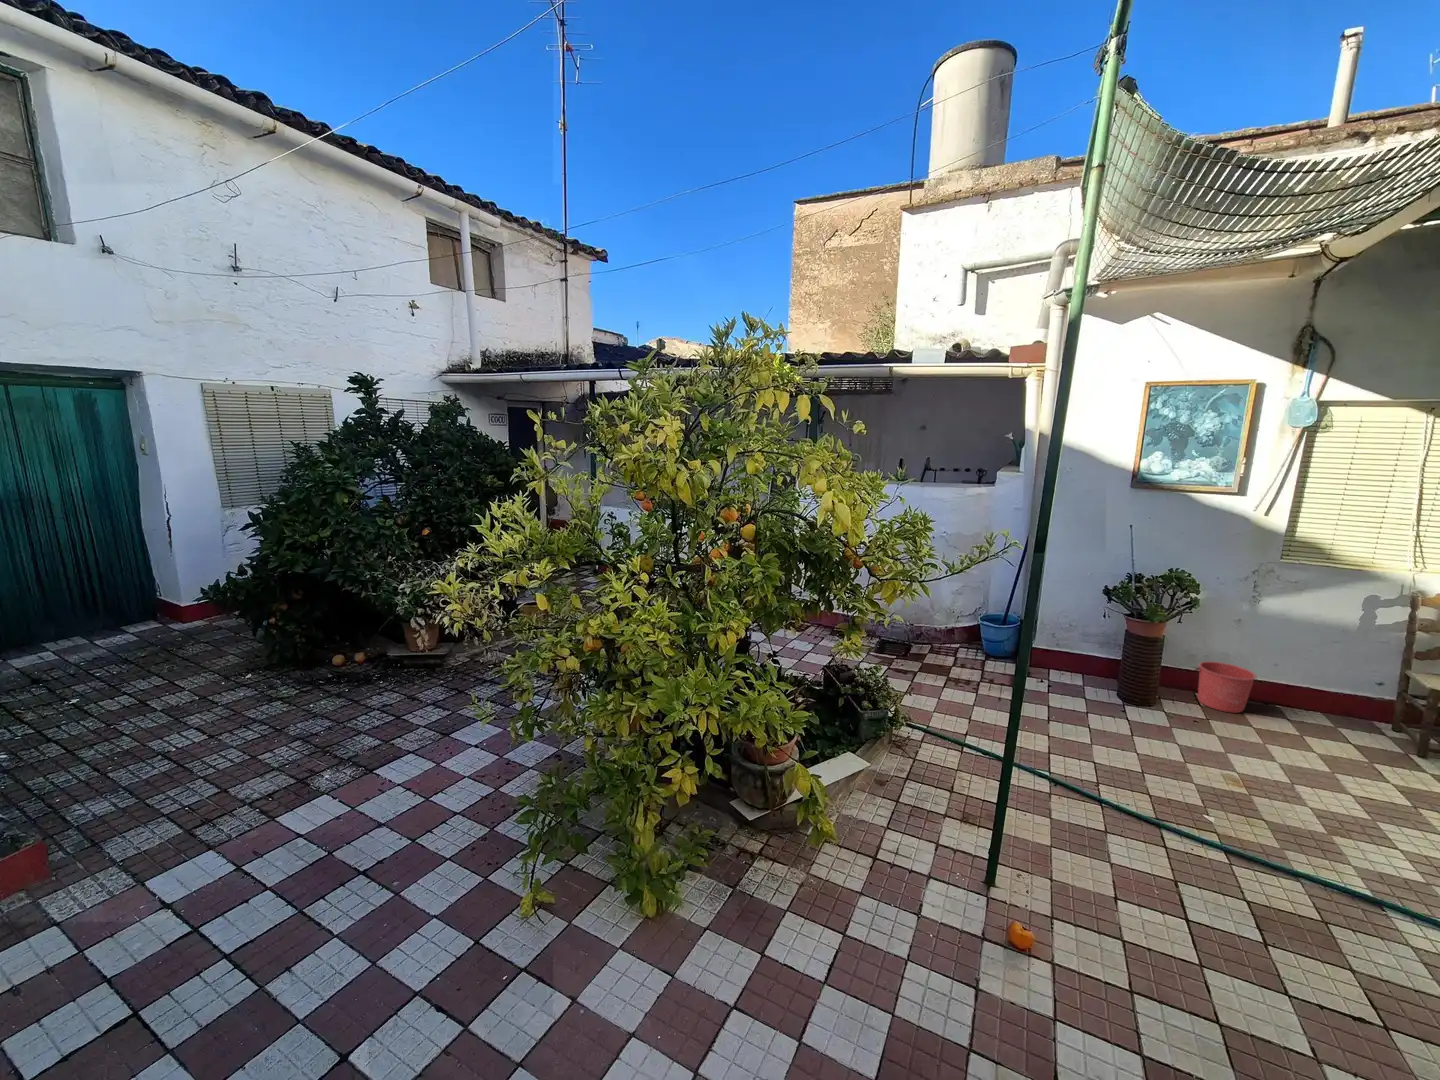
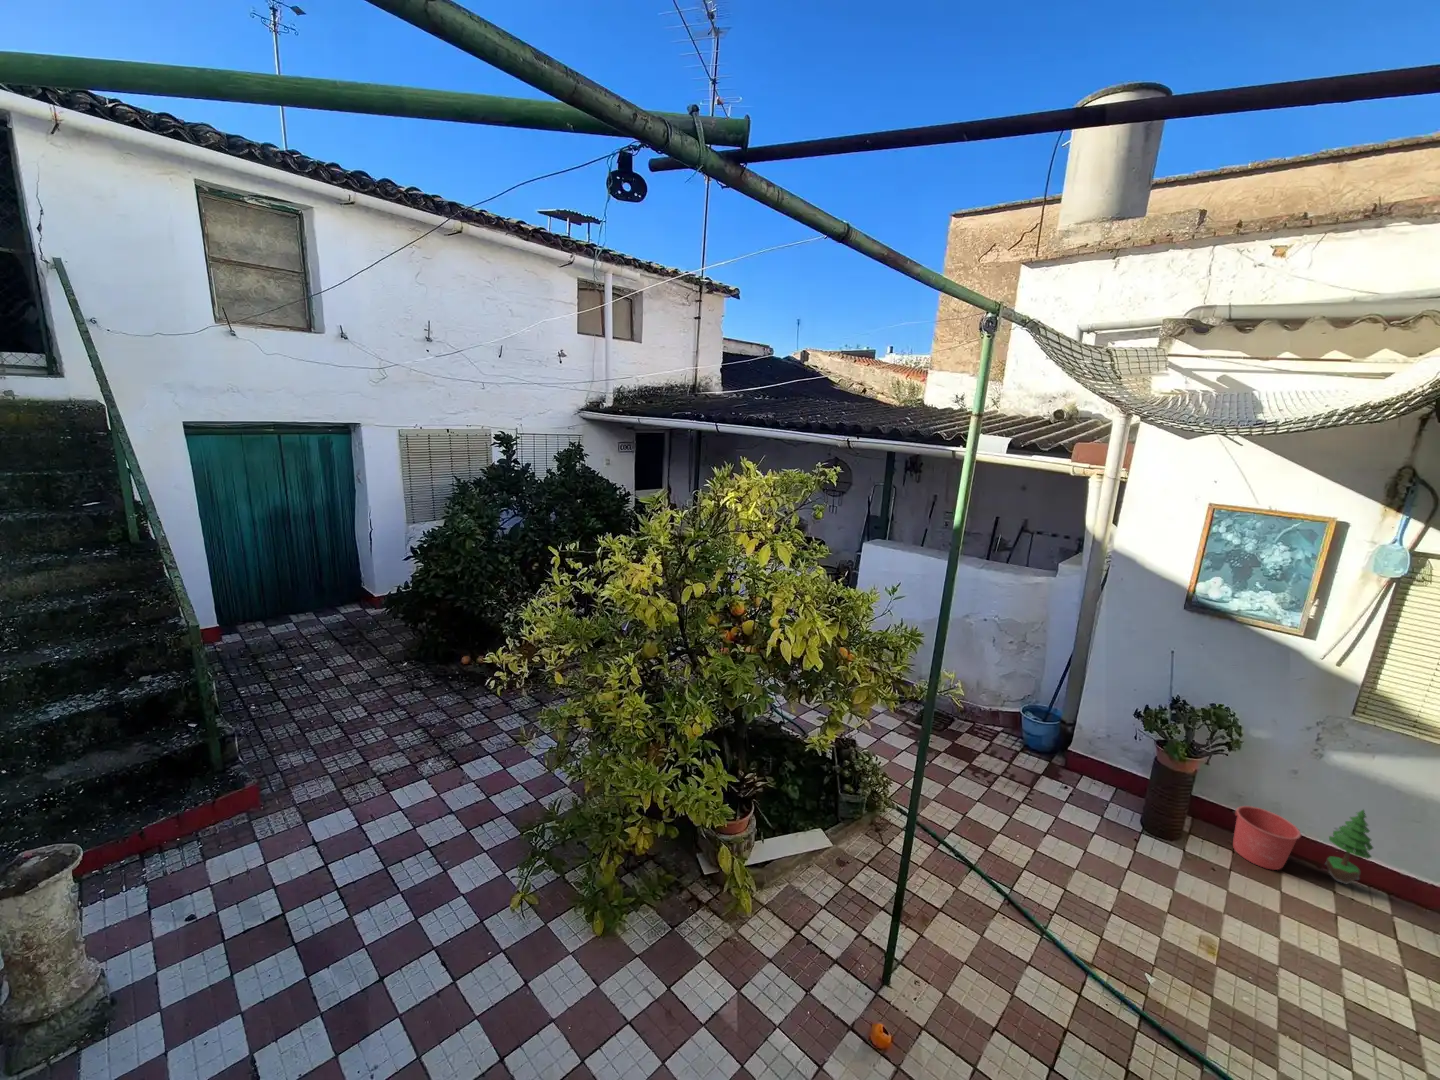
potted tree: none [1273,640,1313,712] -> present [1325,810,1373,884]

